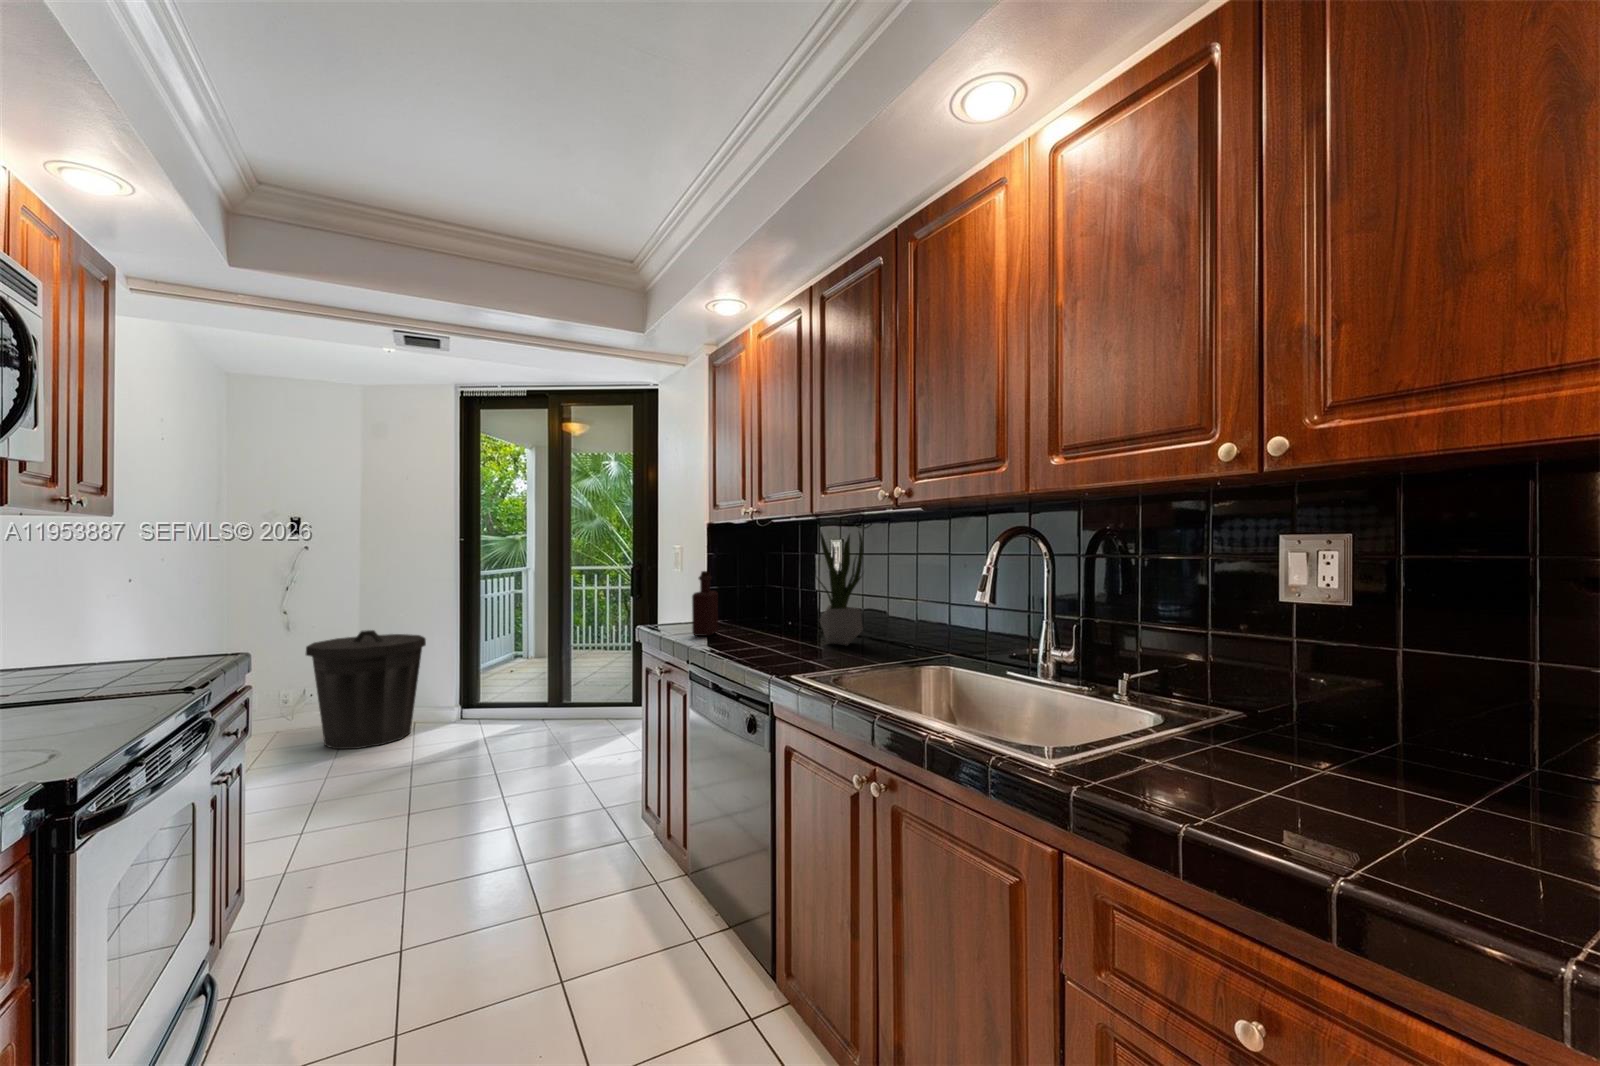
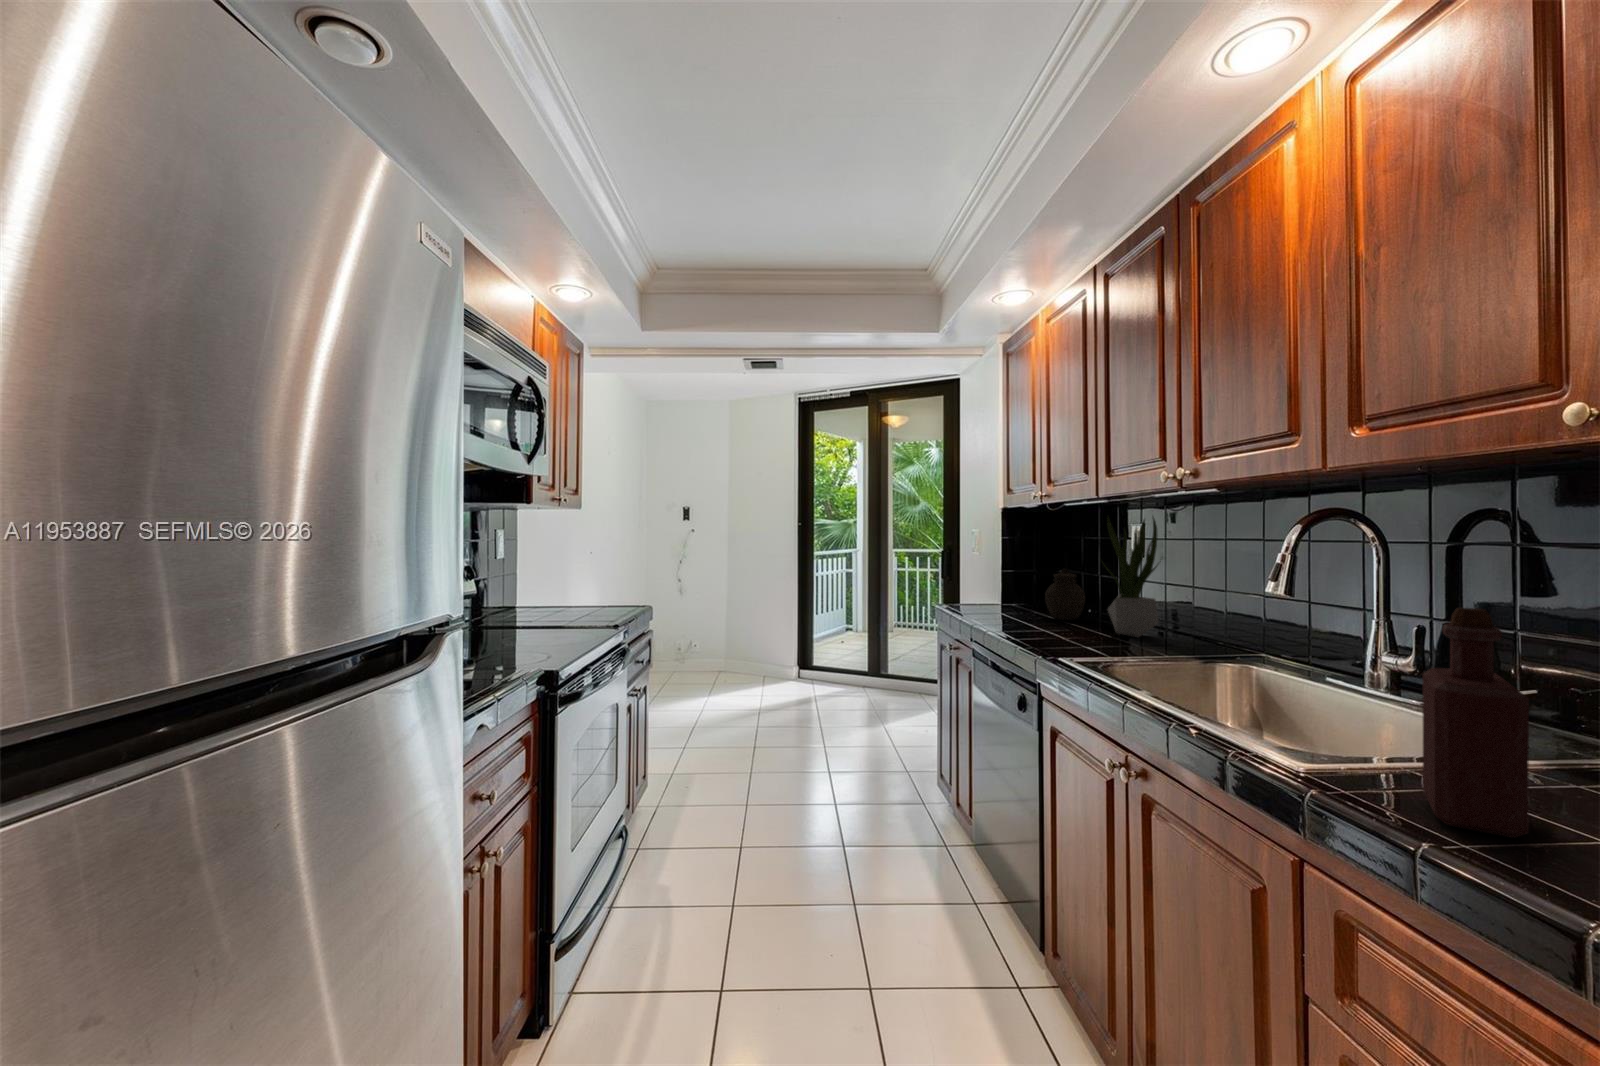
bottle: present [692,571,718,636] -> present [1422,608,1529,838]
jar: none [756,582,792,632] -> present [1045,569,1085,620]
trash can: present [306,630,426,749] -> none [692,599,772,692]

